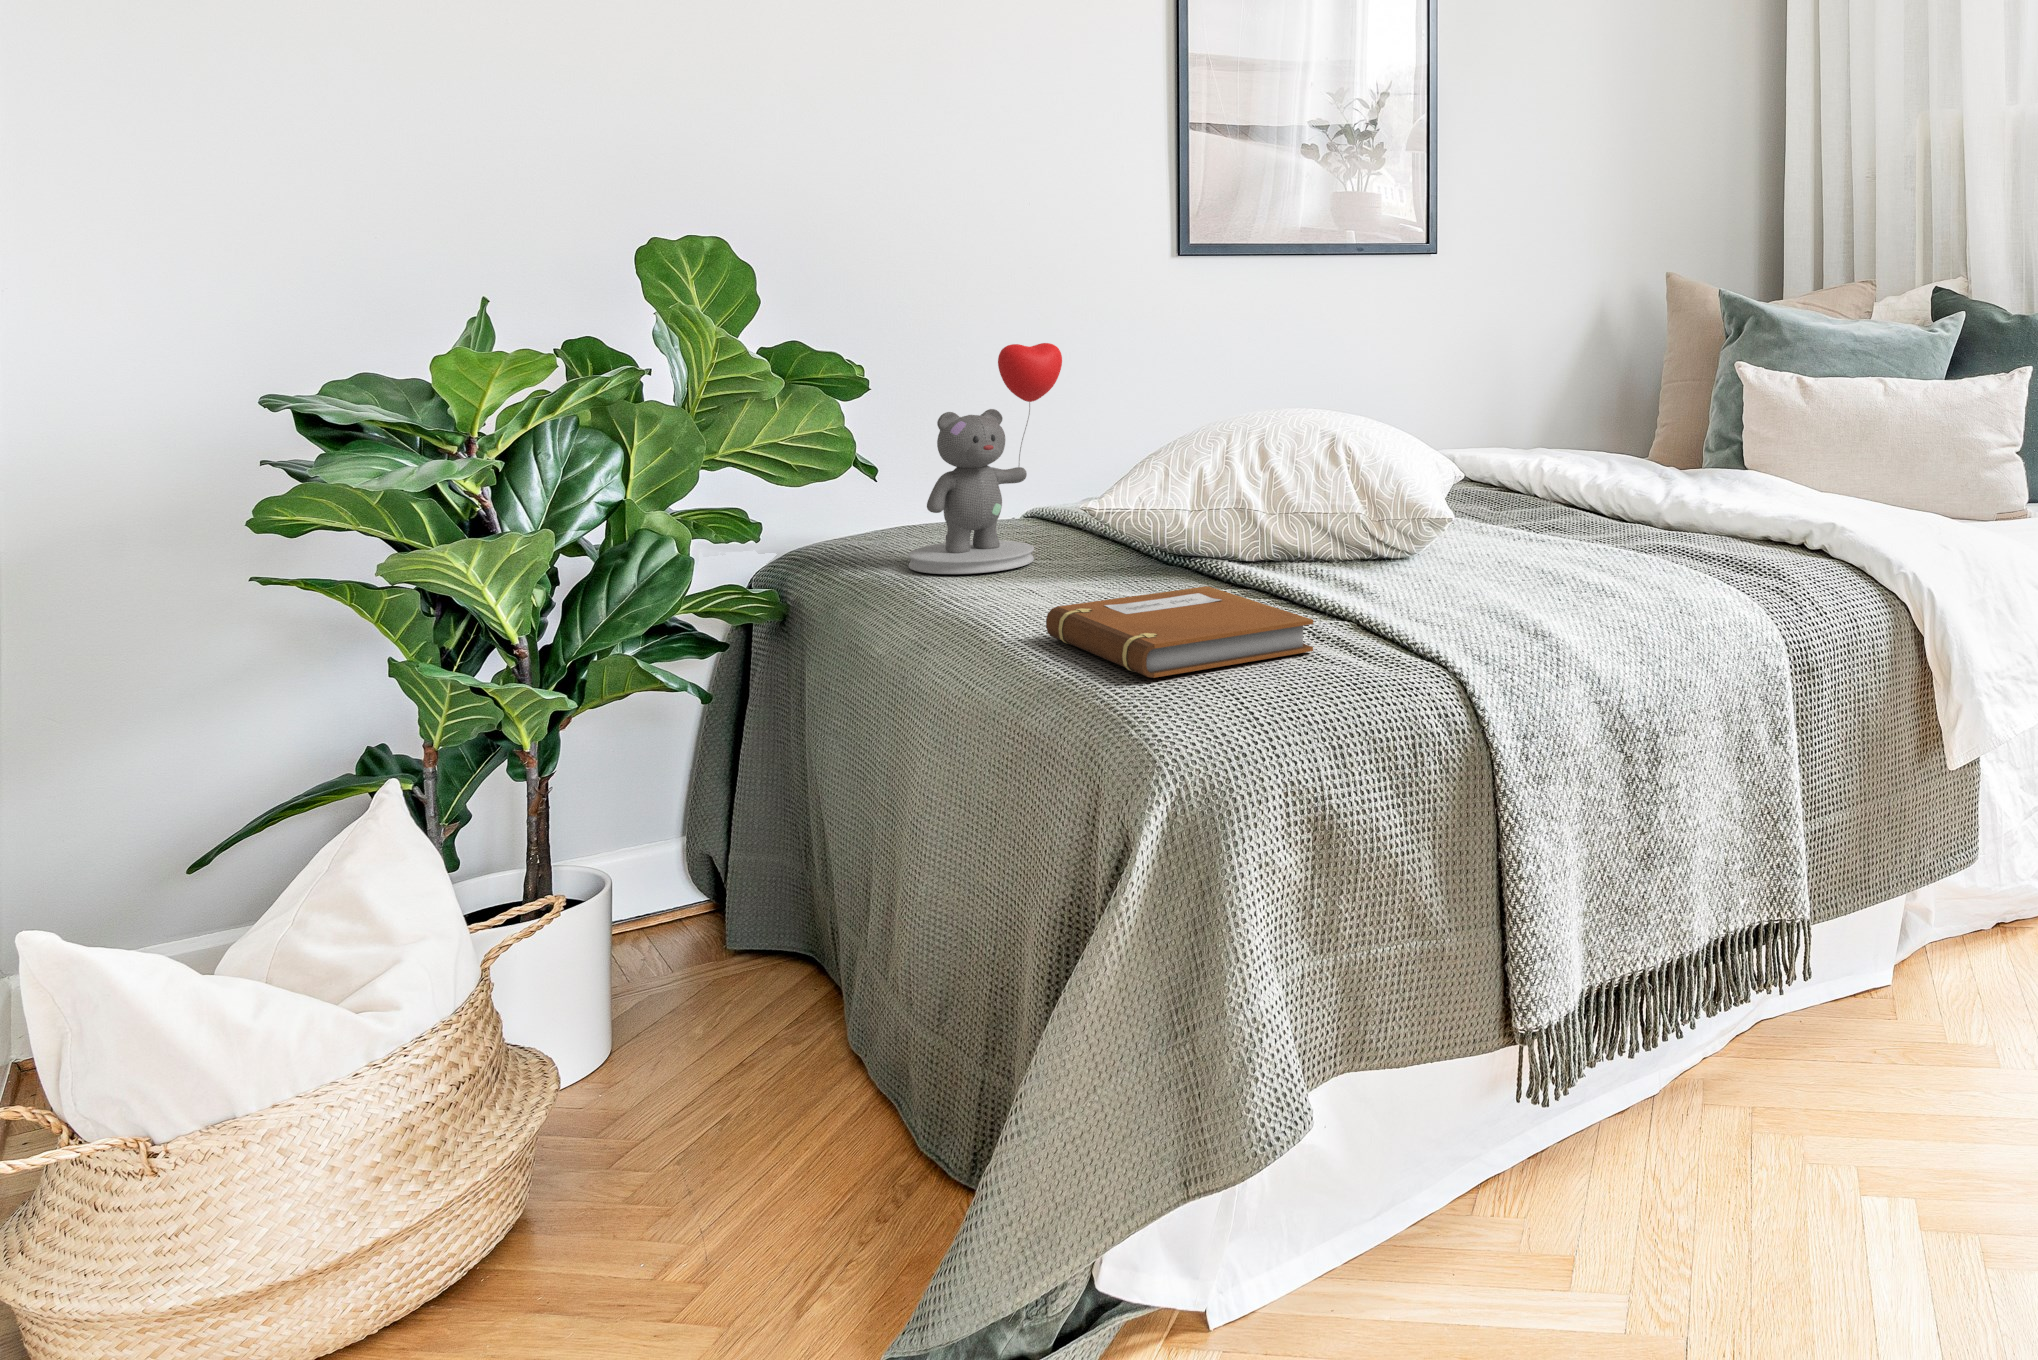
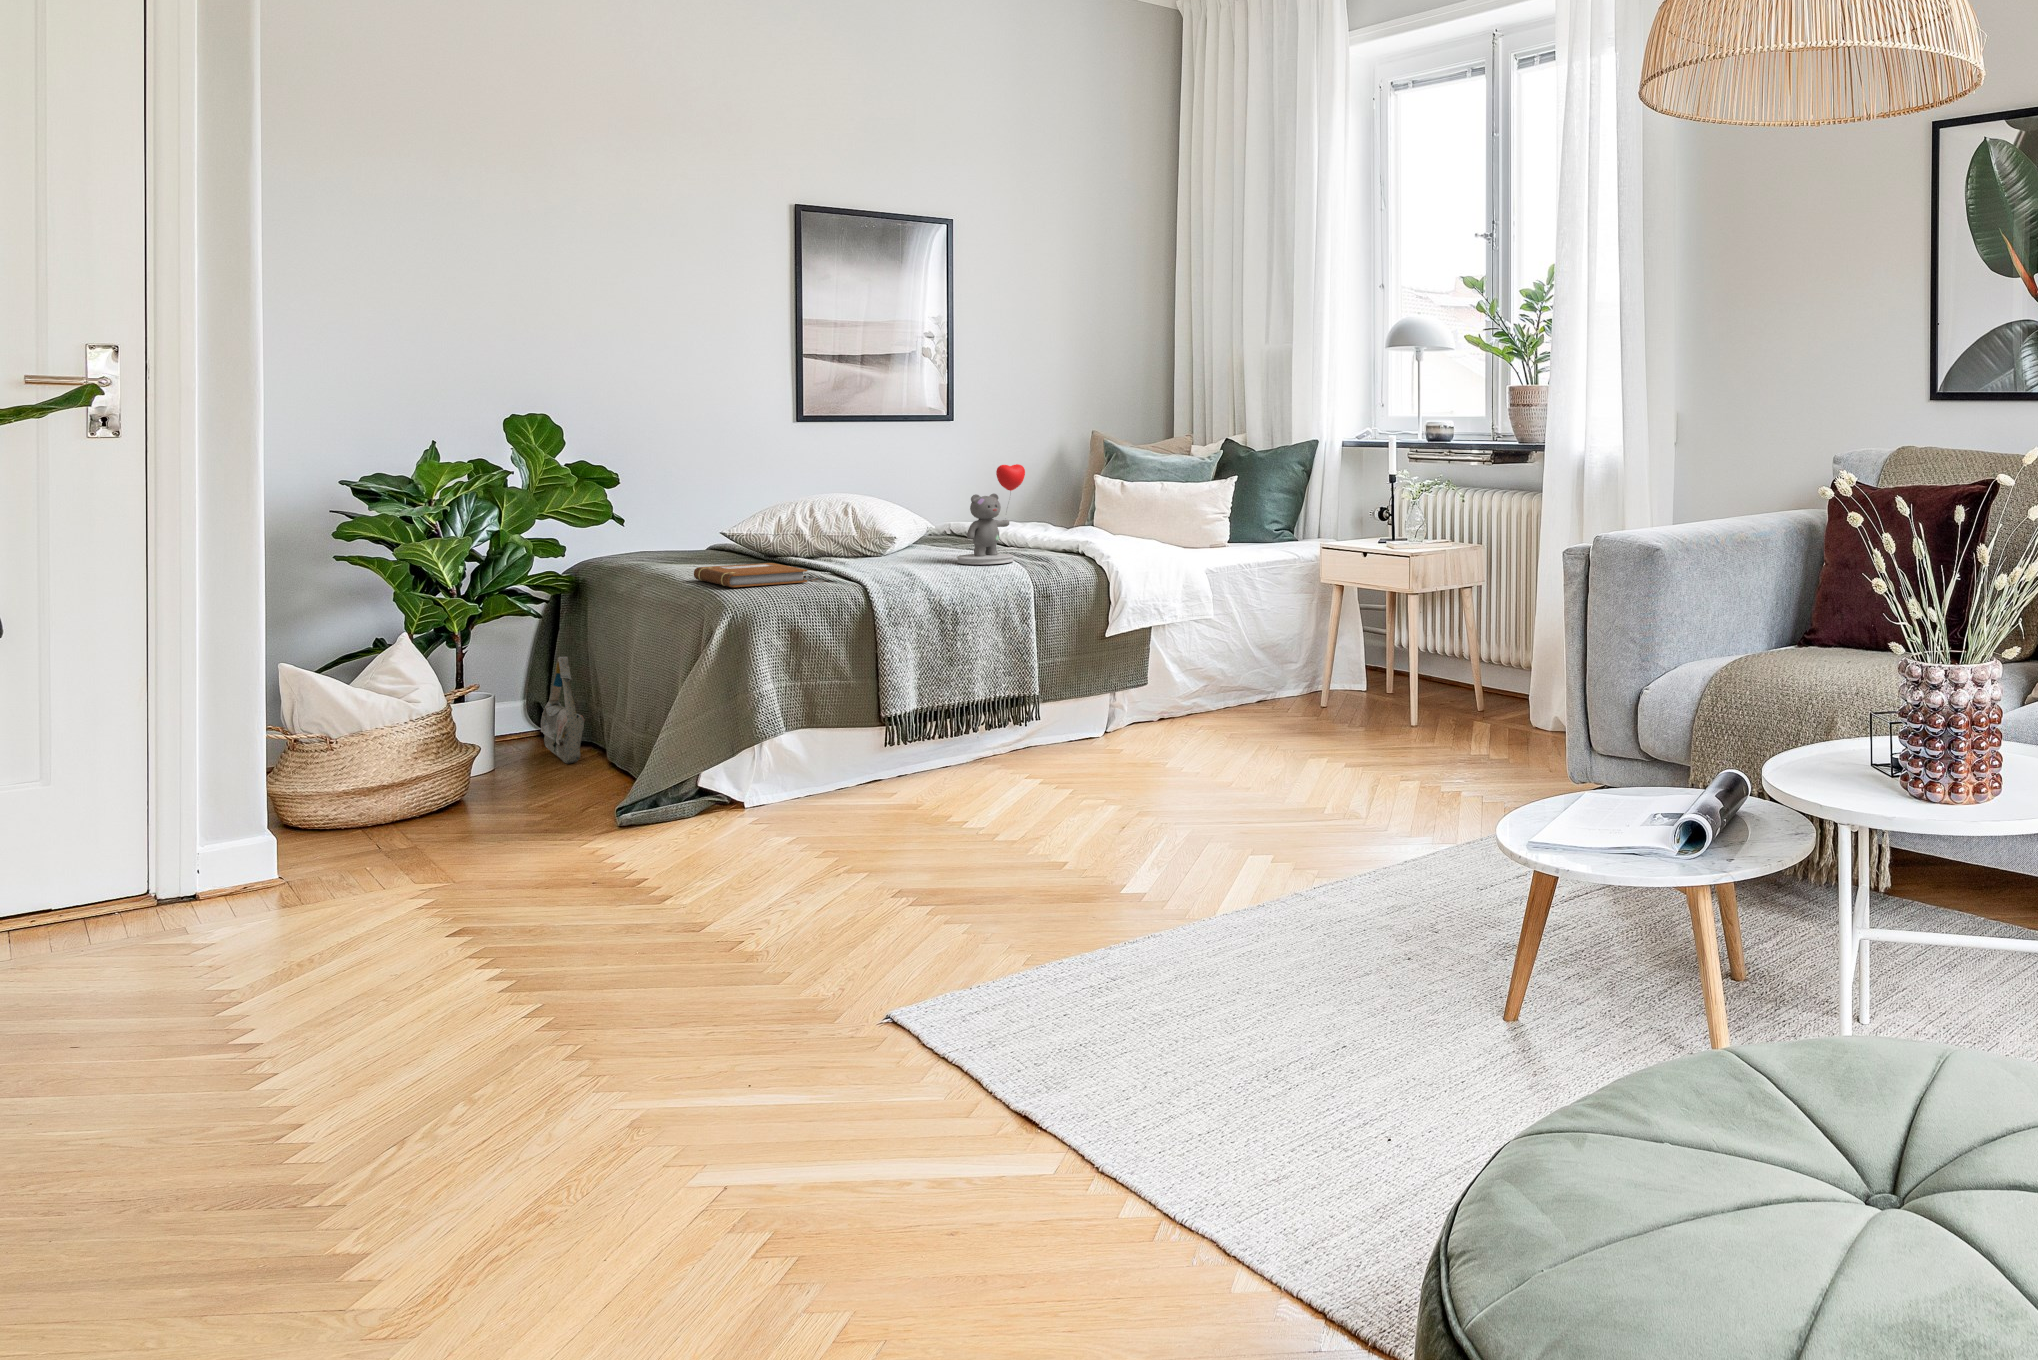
teddy bear: present [908,343,1062,574] -> present [957,464,1025,565]
bag: none [711,779,800,1038] -> present [541,656,585,764]

